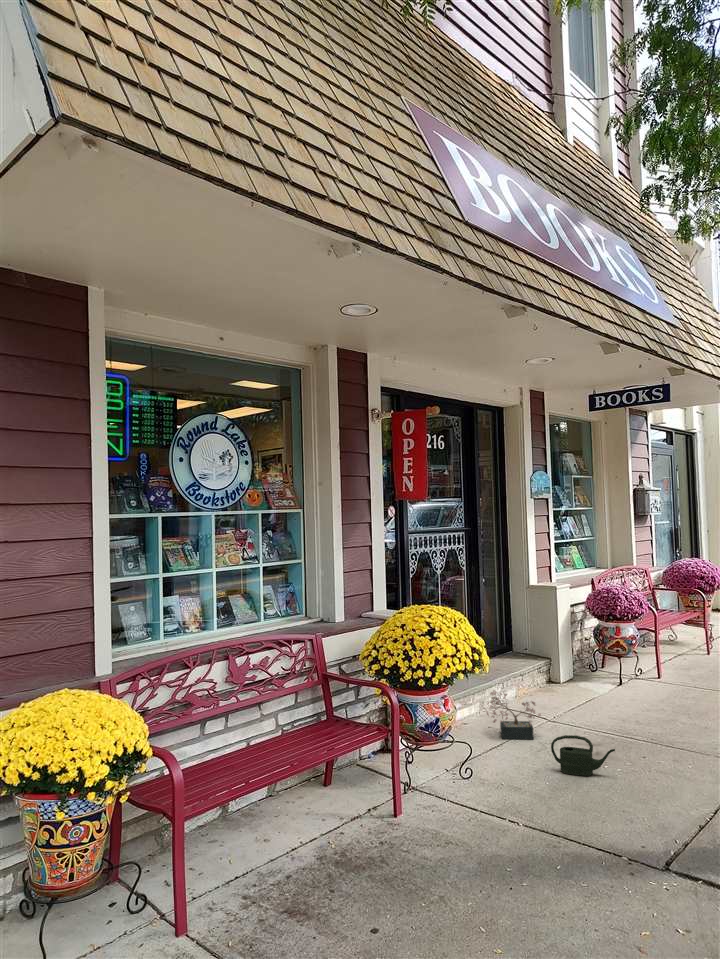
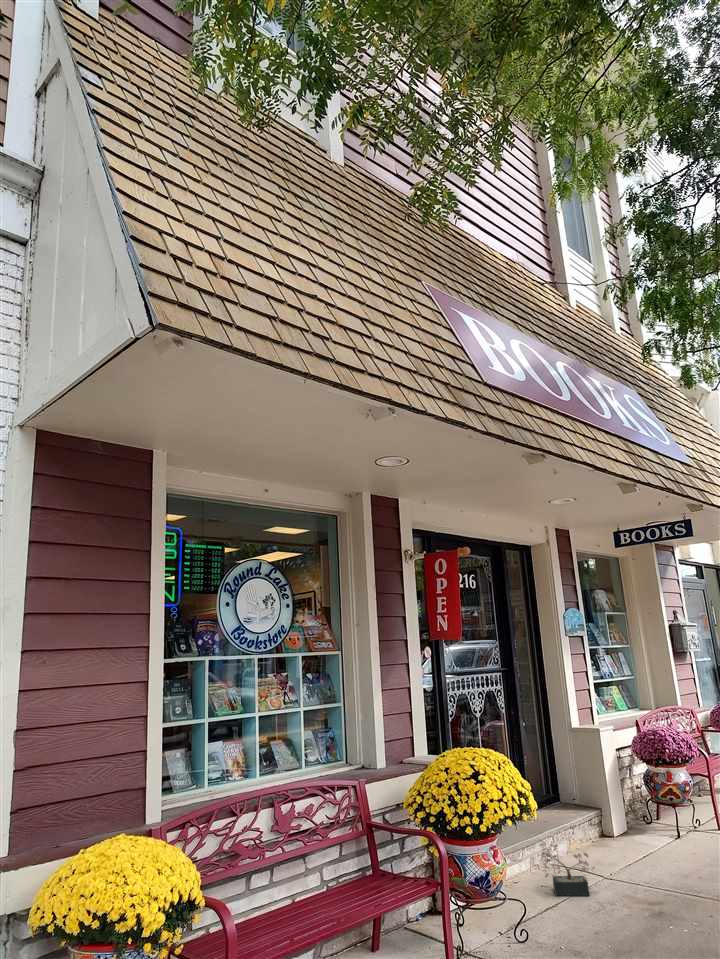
watering can: present [551,735,615,776] -> none [609,888,677,935]

